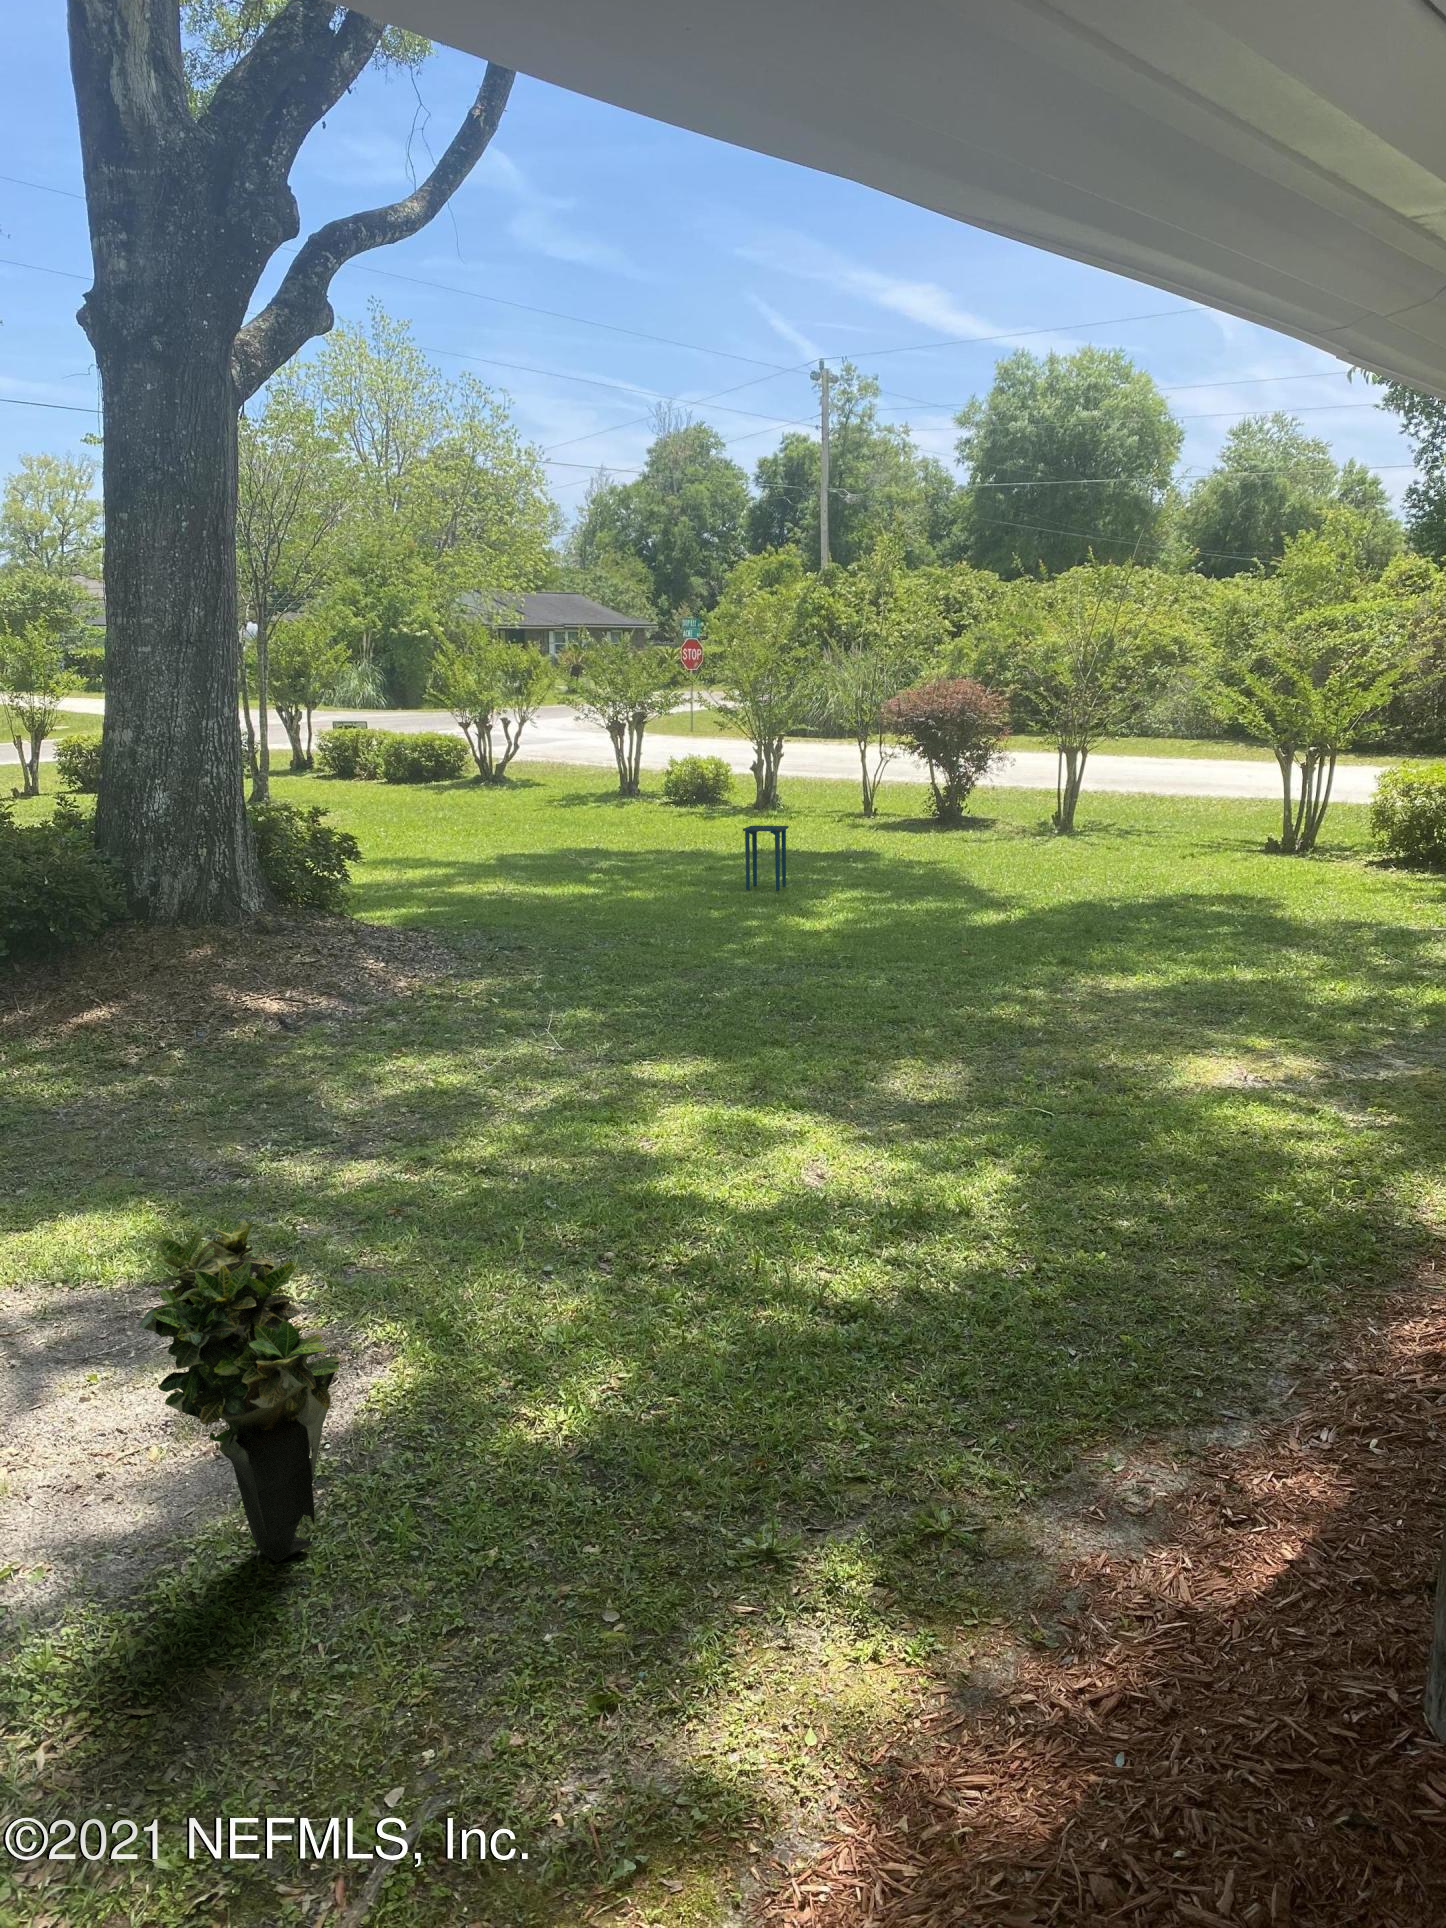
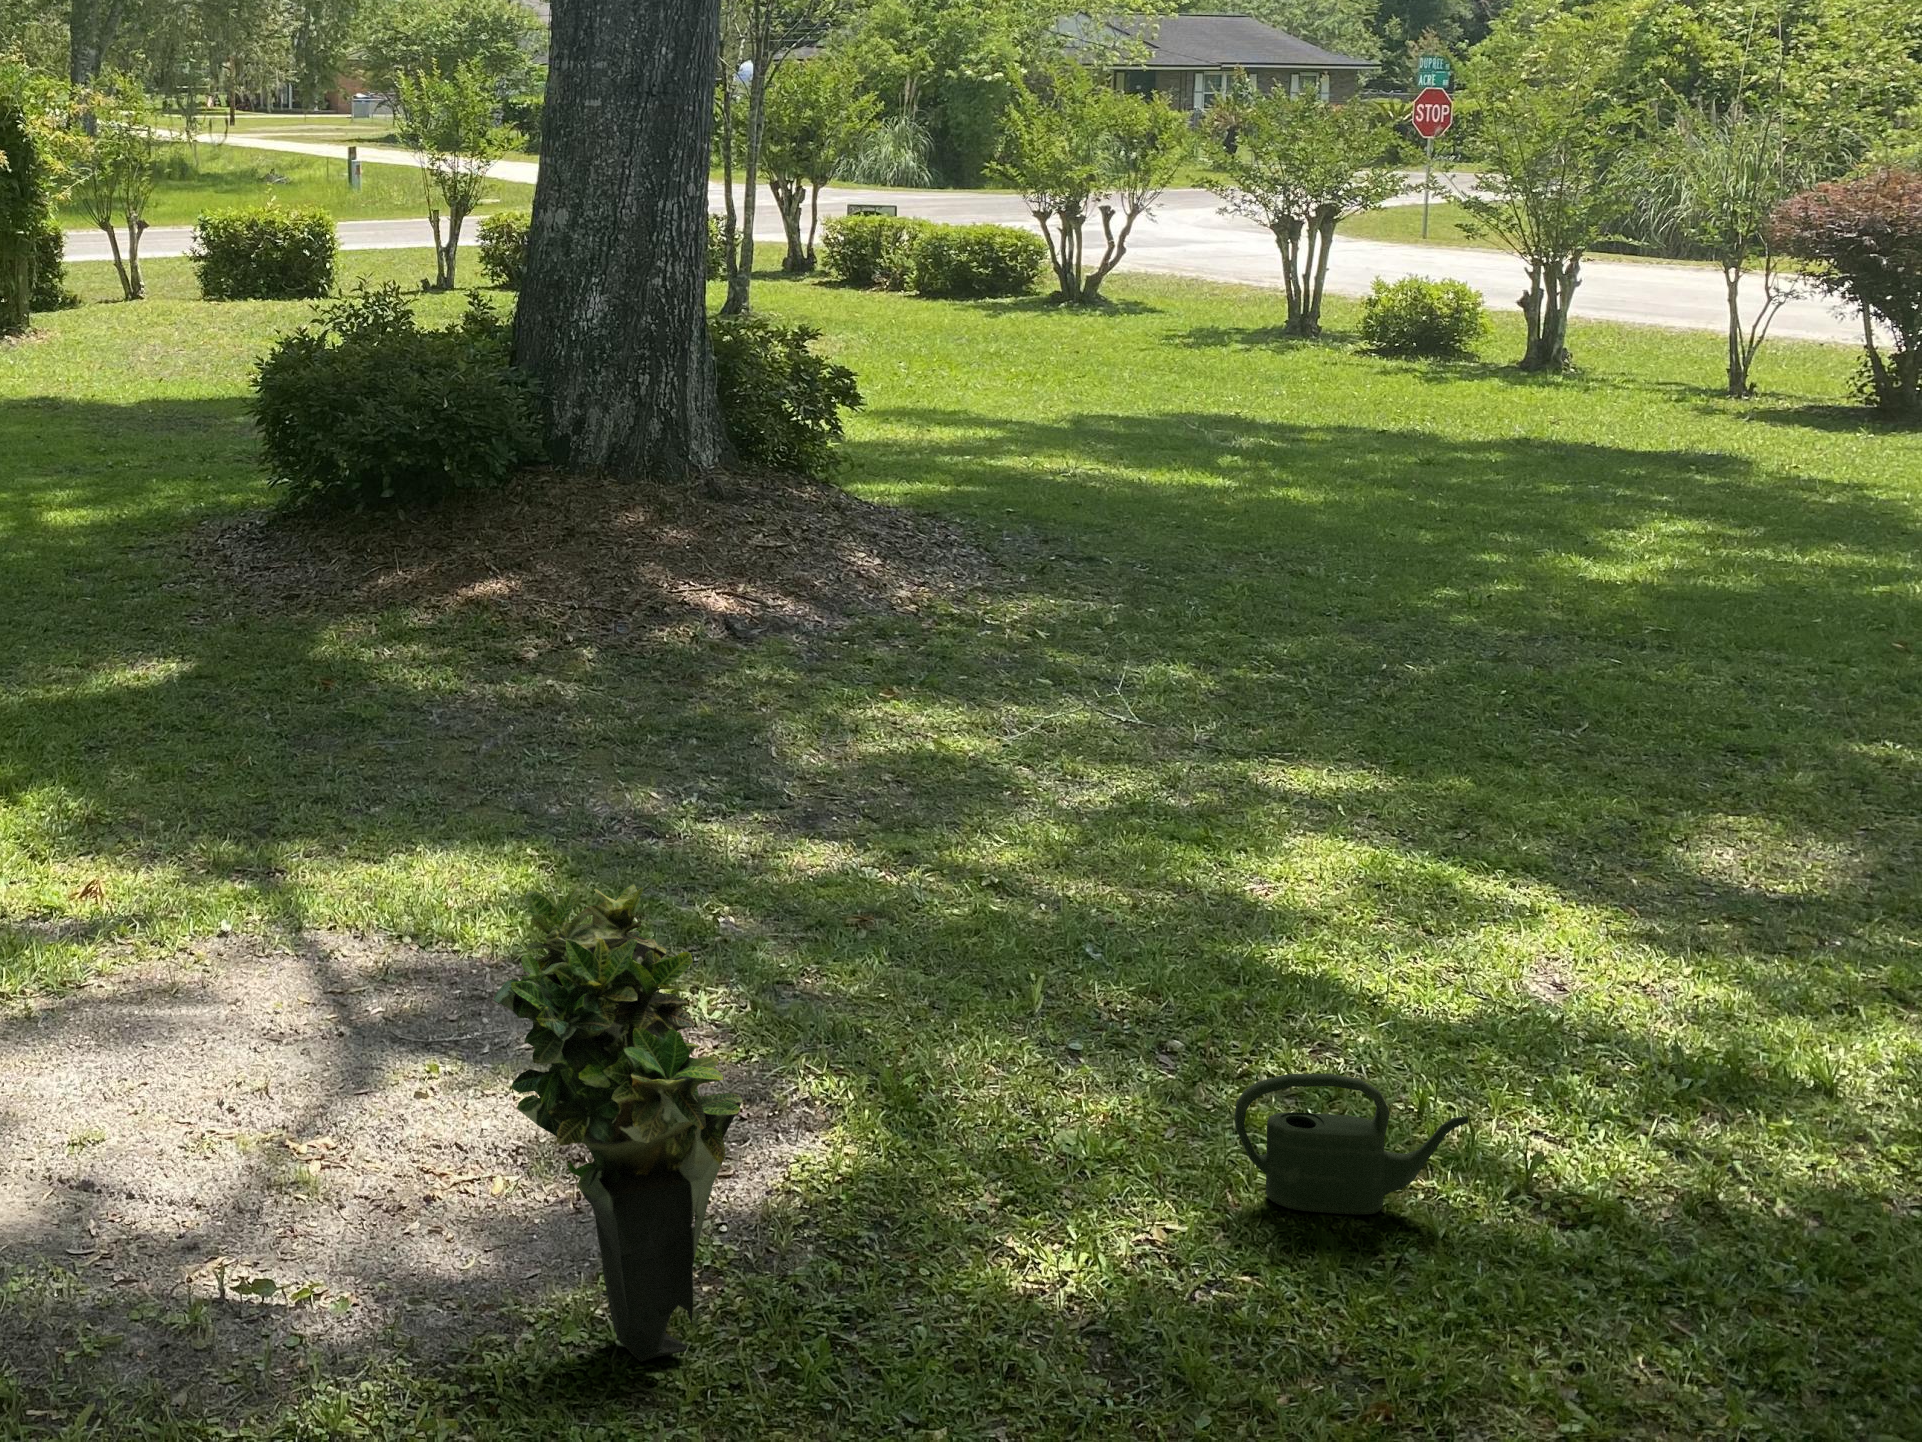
side table: present [743,826,789,890] -> none [1499,384,1587,497]
watering can: none [658,1258,790,1346] -> present [1235,1074,1468,1214]

